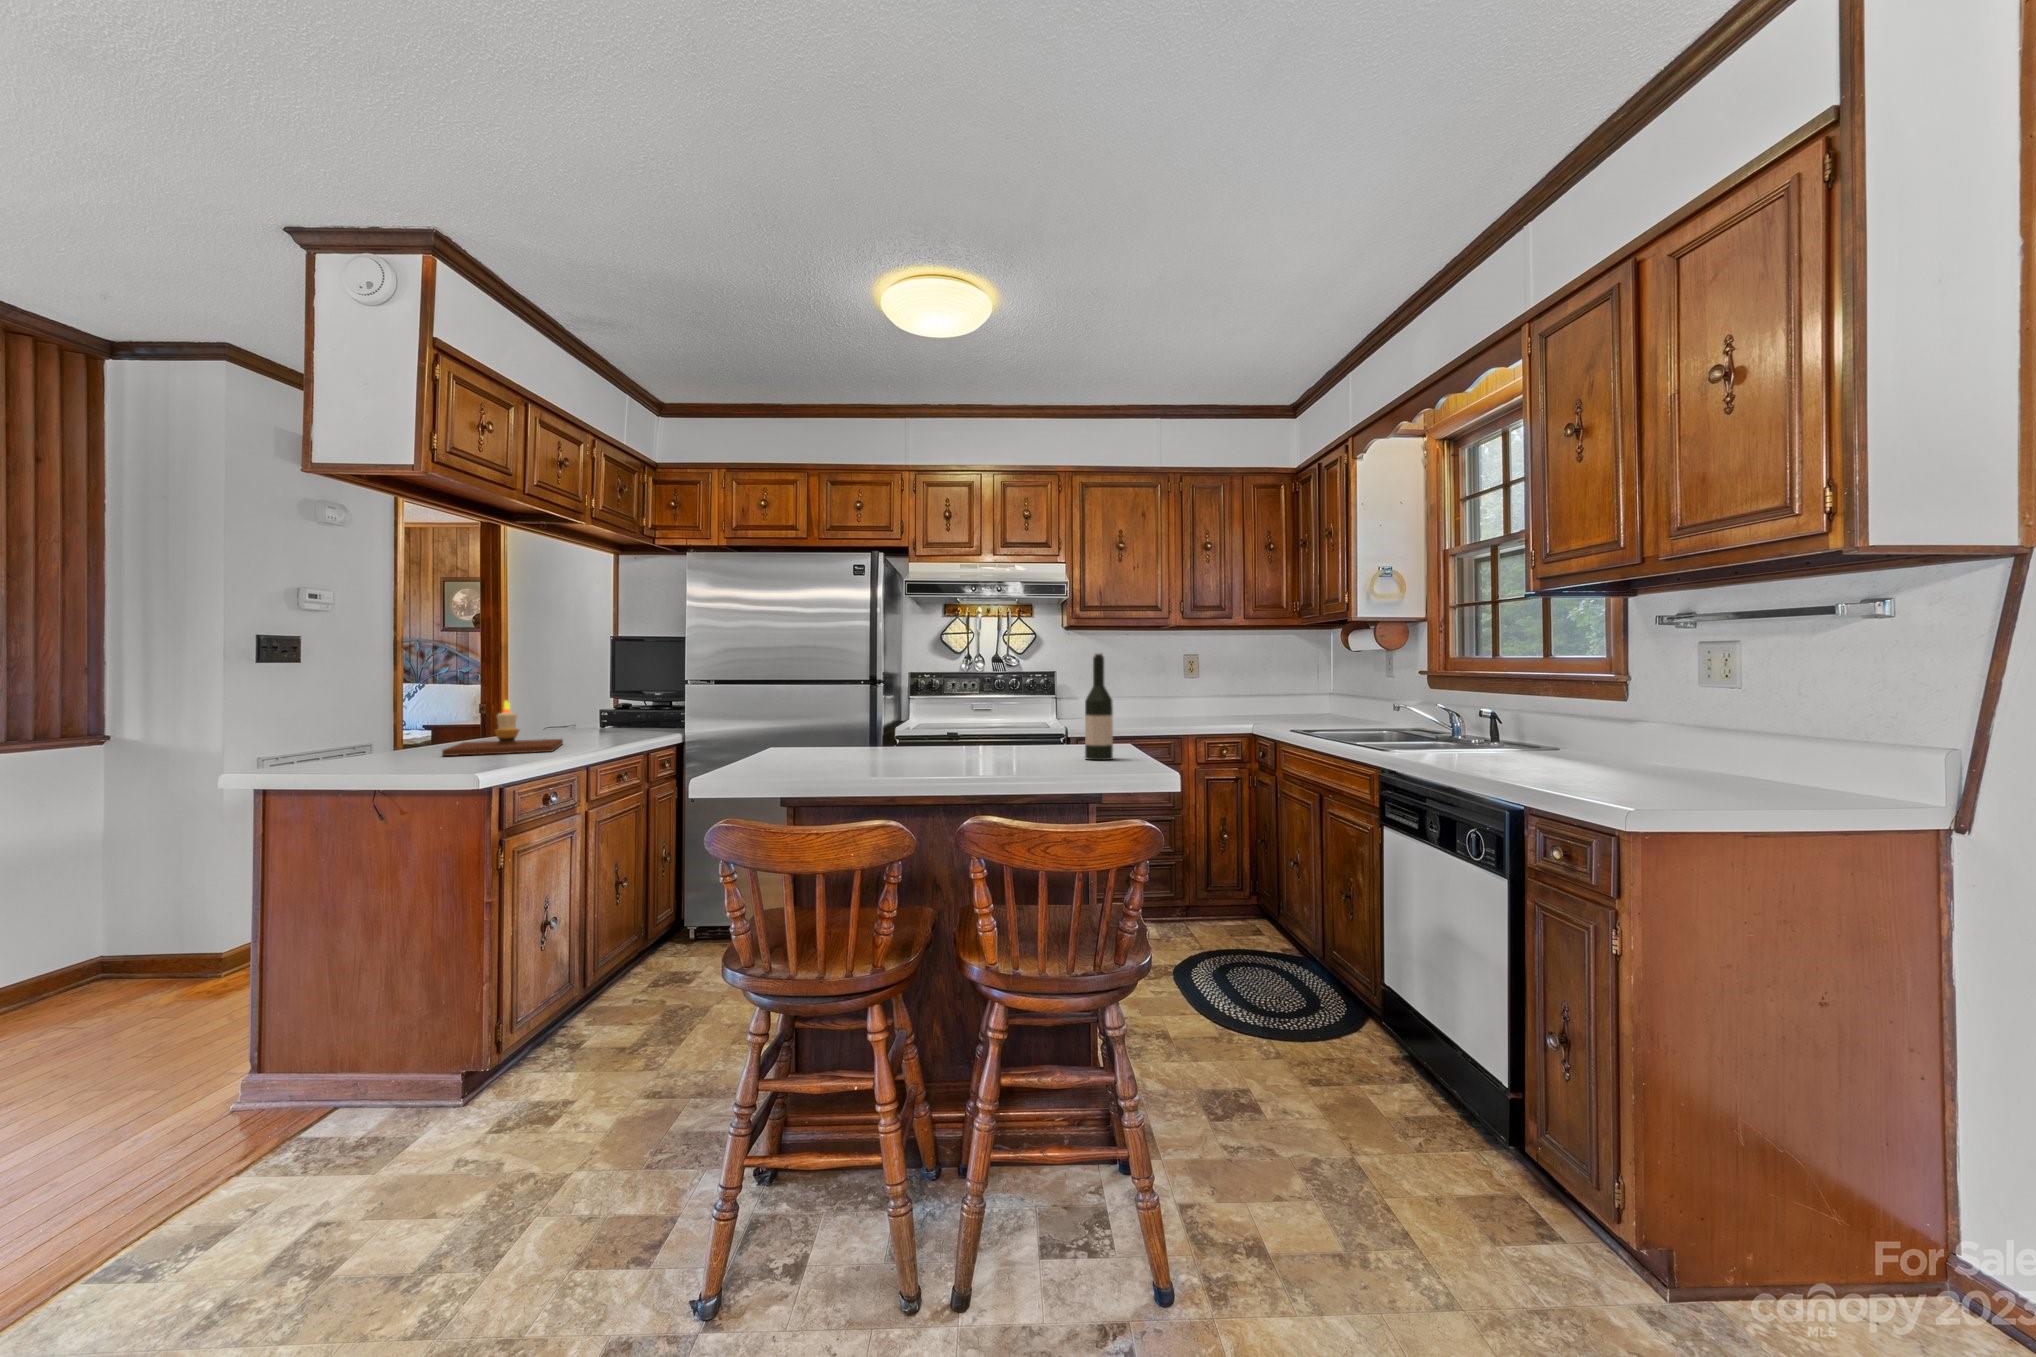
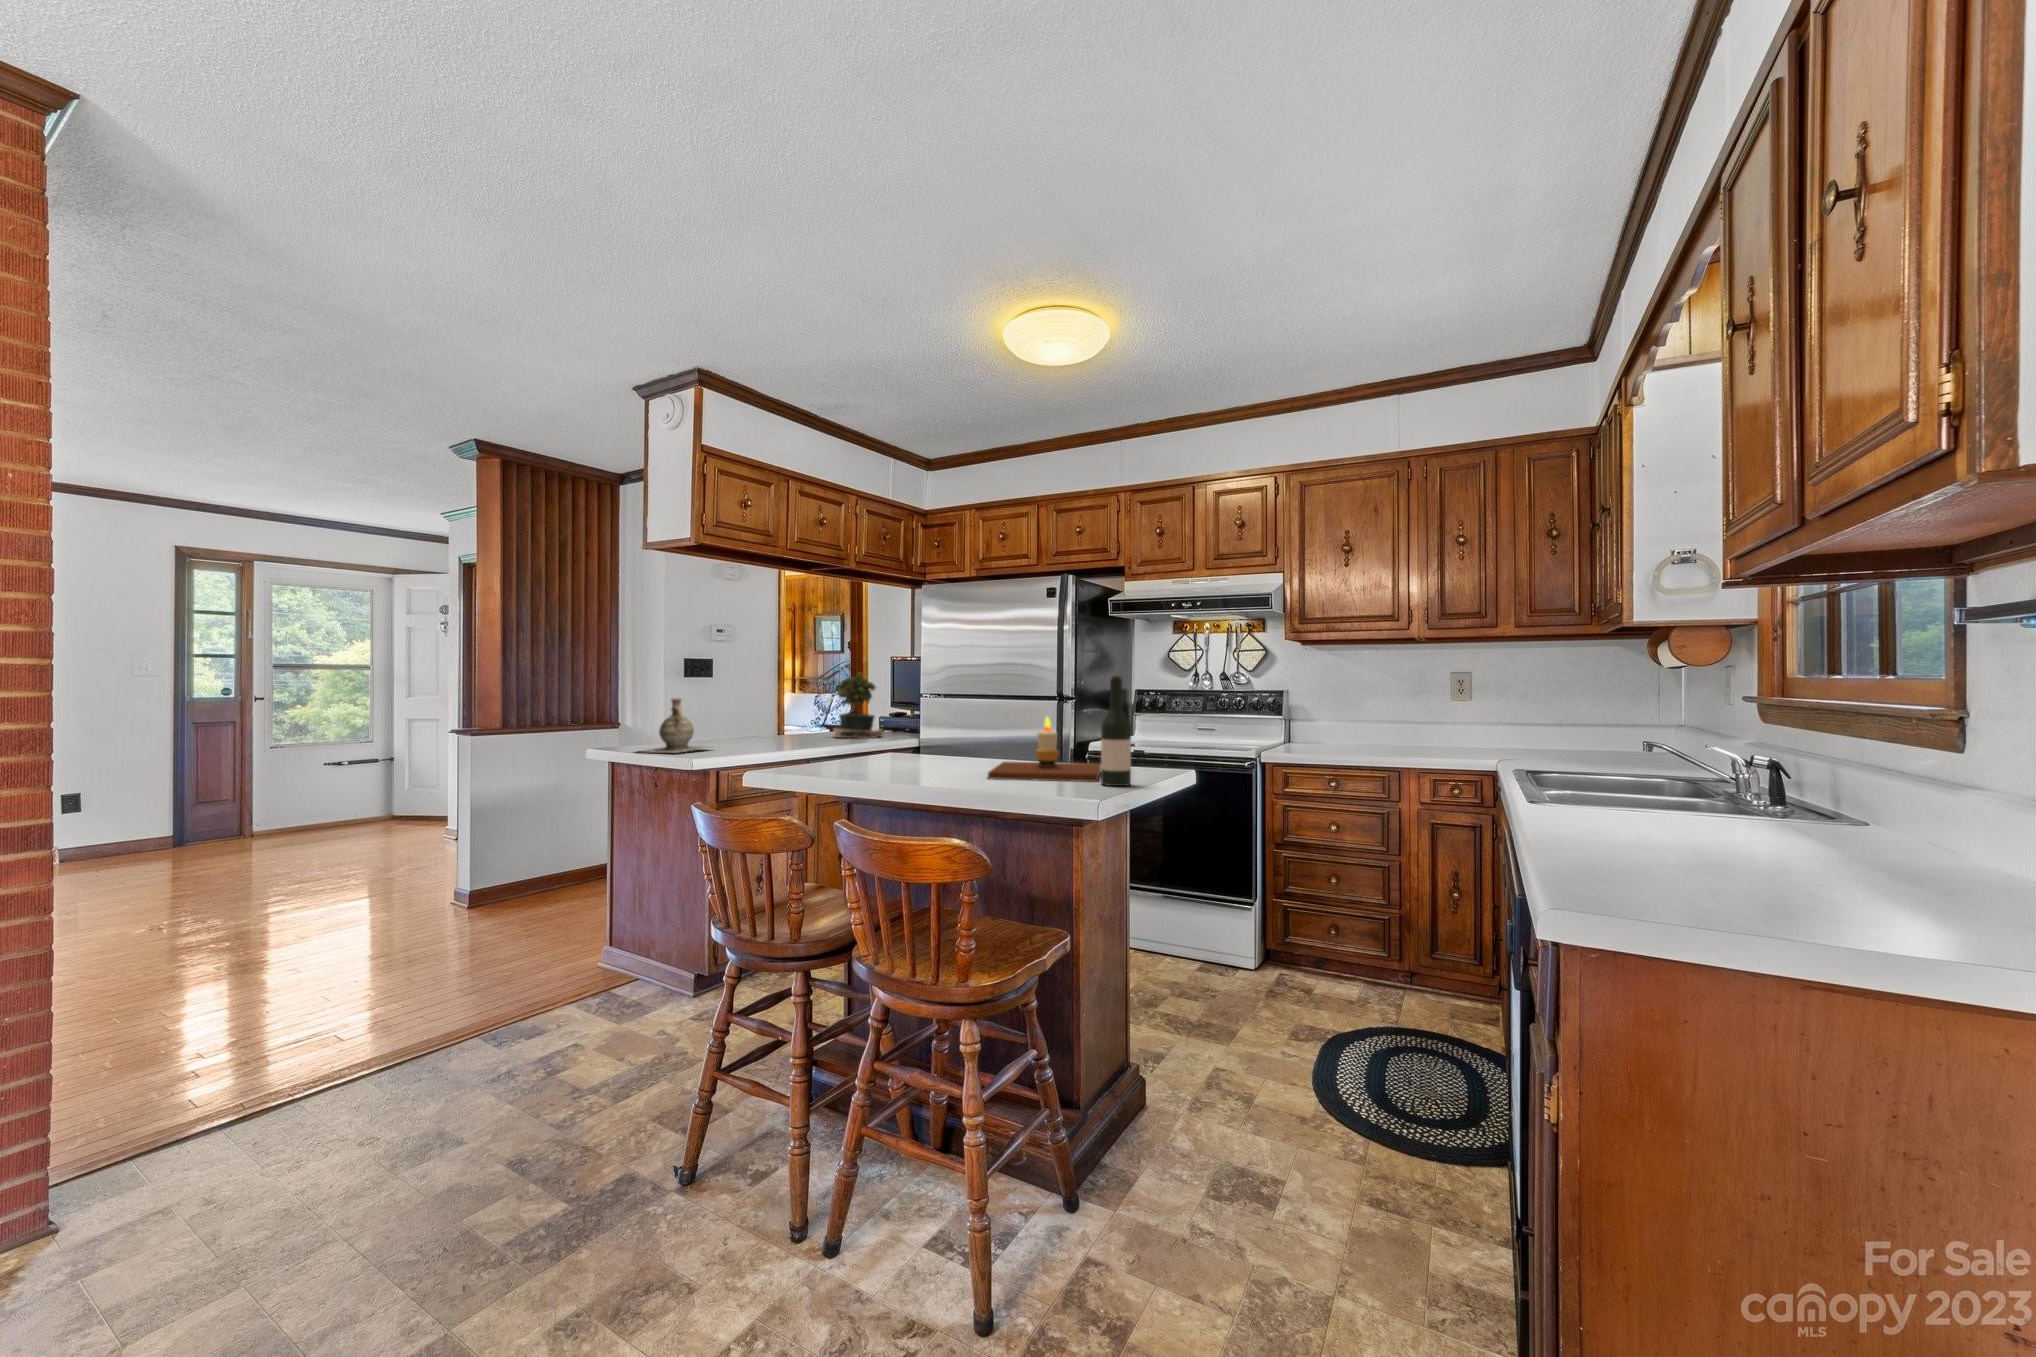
potted plant: none [537,655,632,738] -> present [833,672,883,738]
ceramic jug: none [307,690,447,771] -> present [642,698,712,753]
candle: present [442,701,563,756] -> present [988,717,1101,782]

